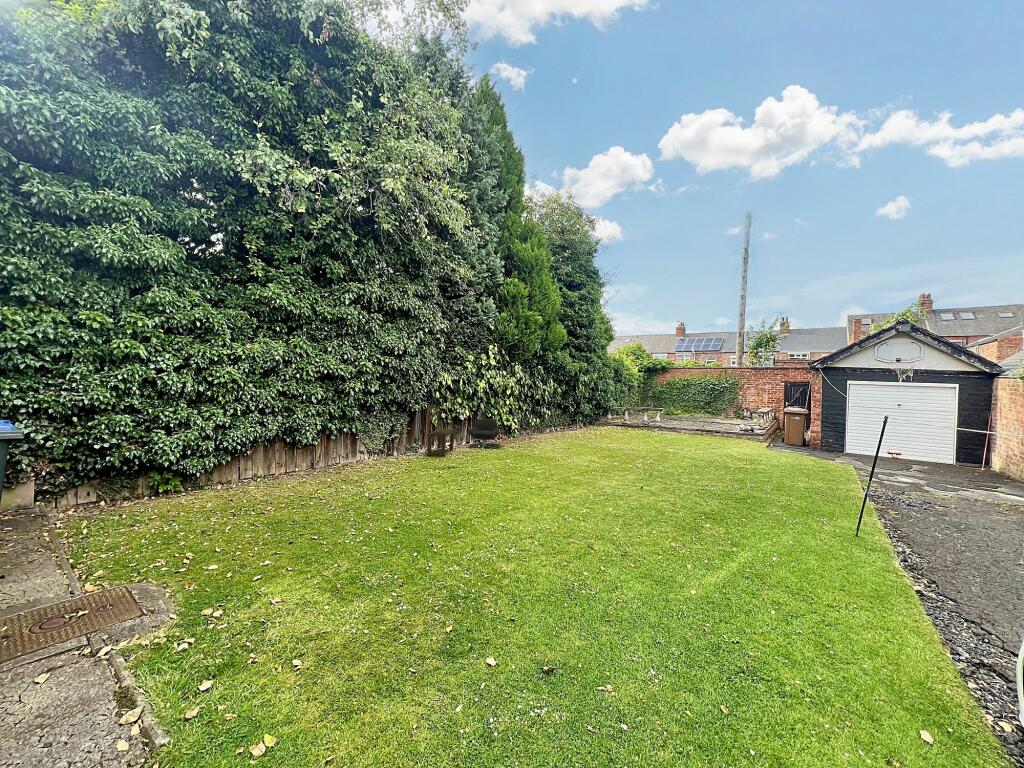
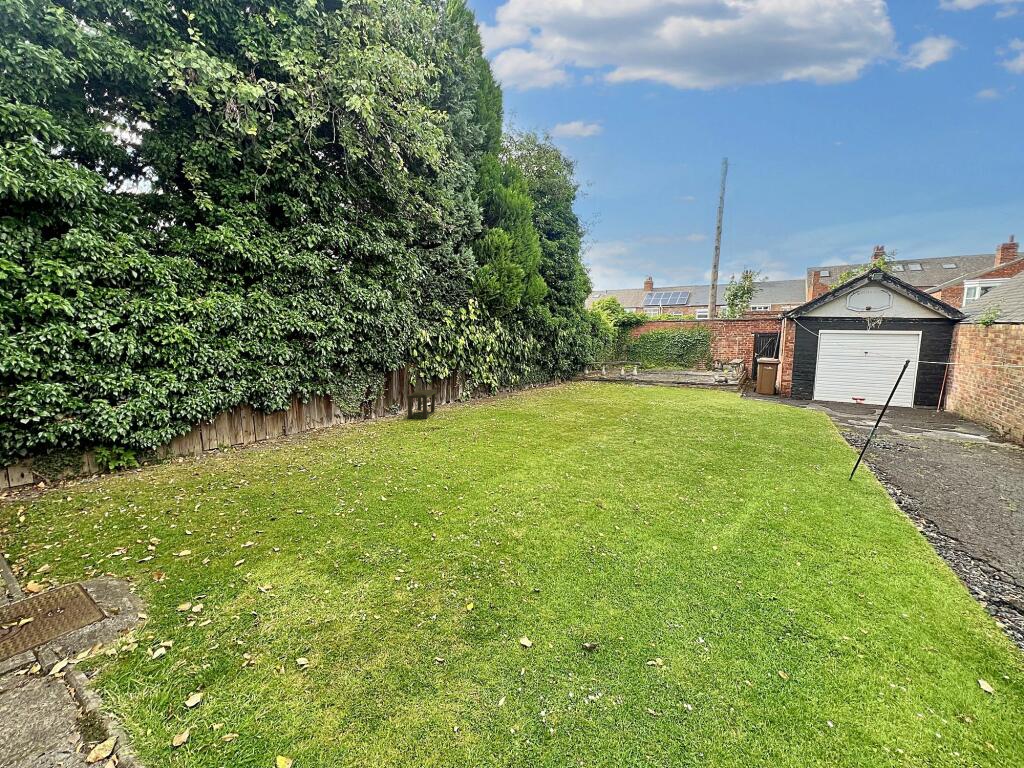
lounge chair: present [468,419,499,449] -> none [449,378,483,410]

